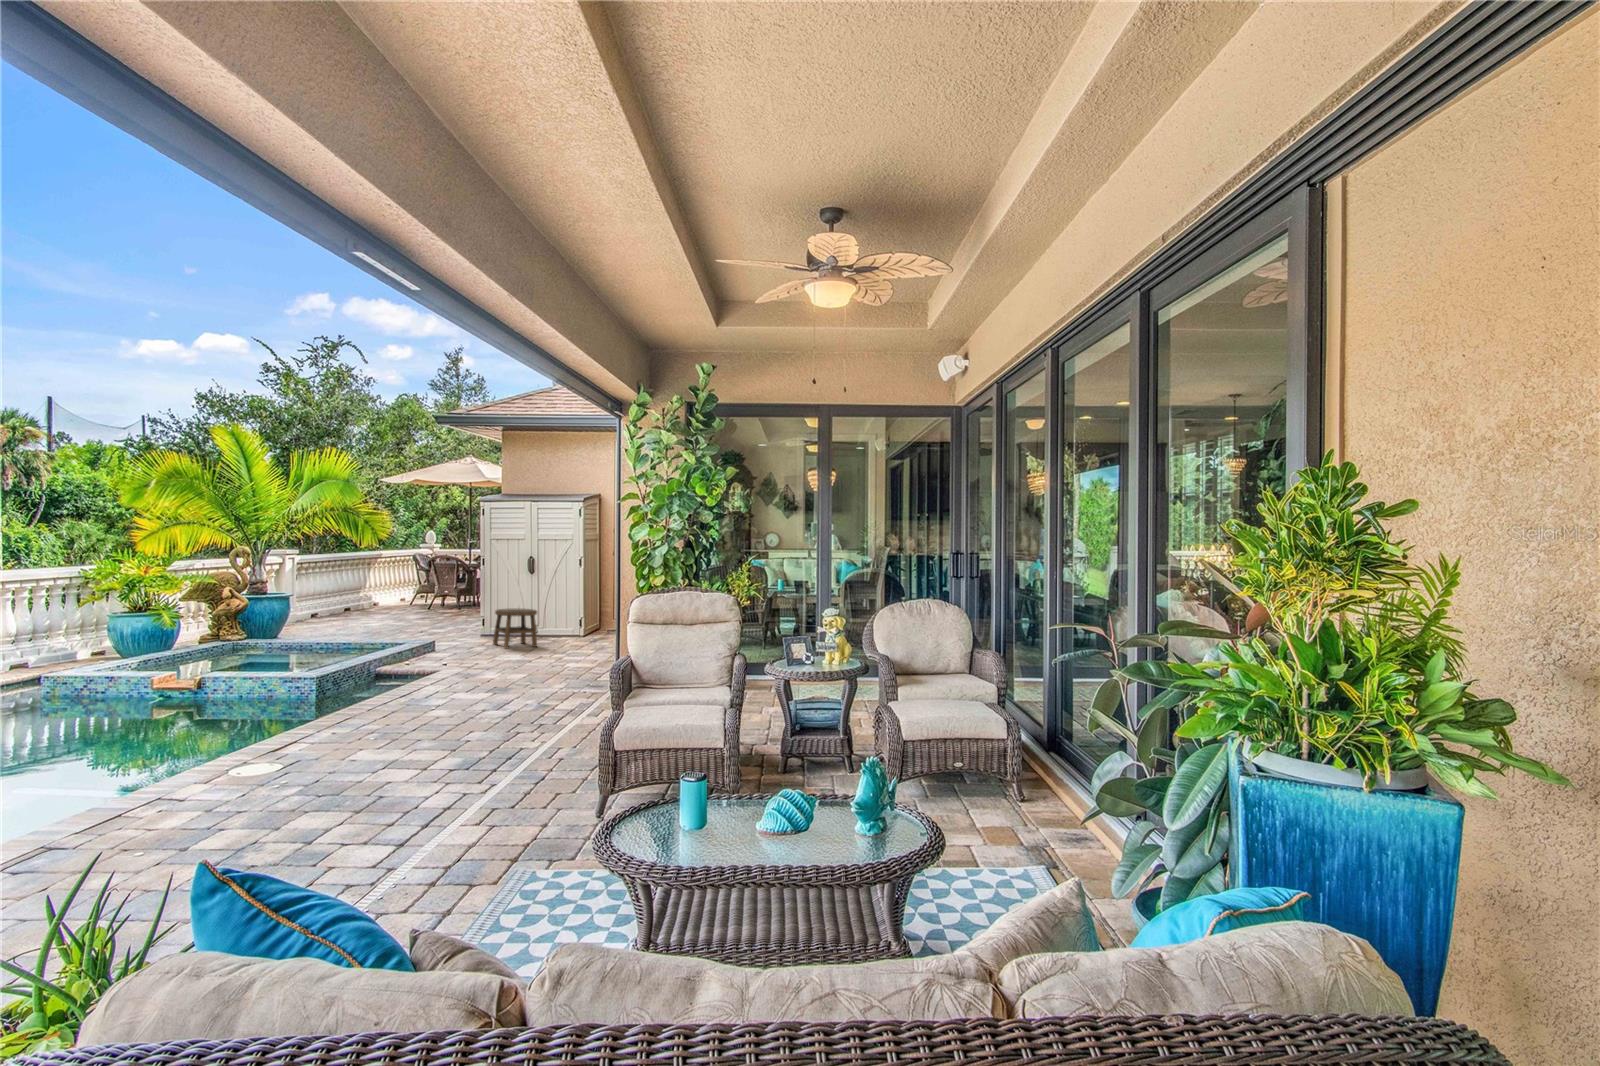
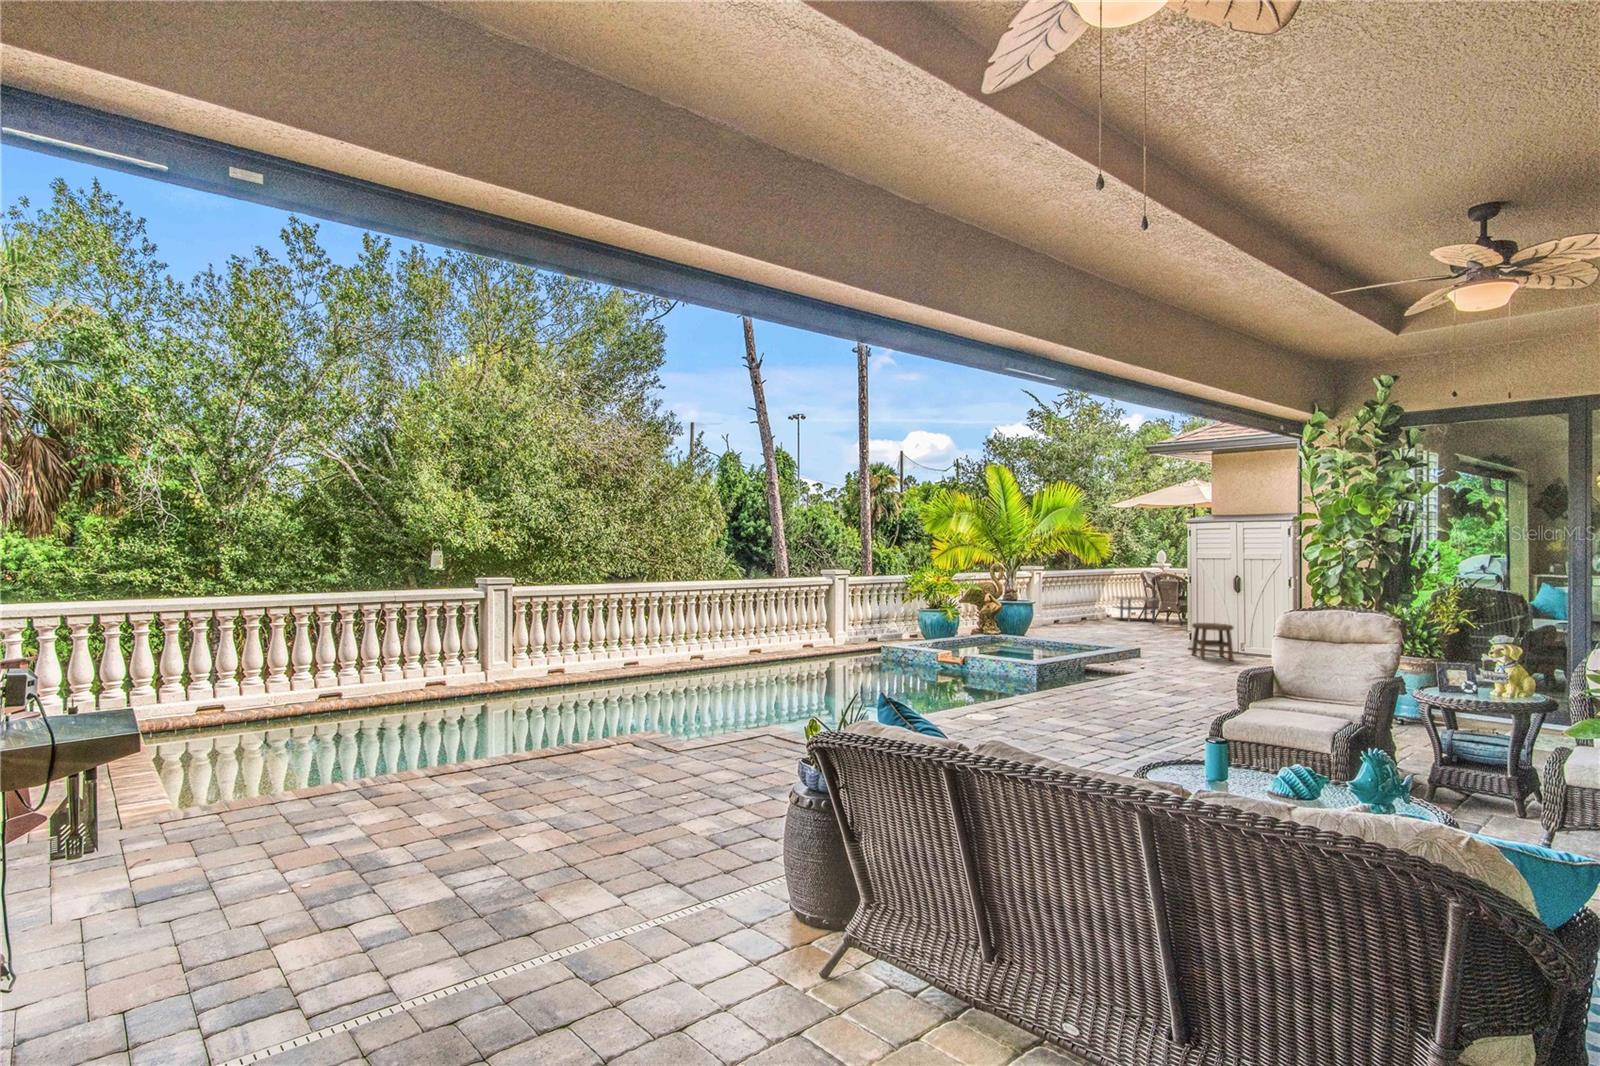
side table: none [380,583,439,612] -> present [1114,596,1157,622]

